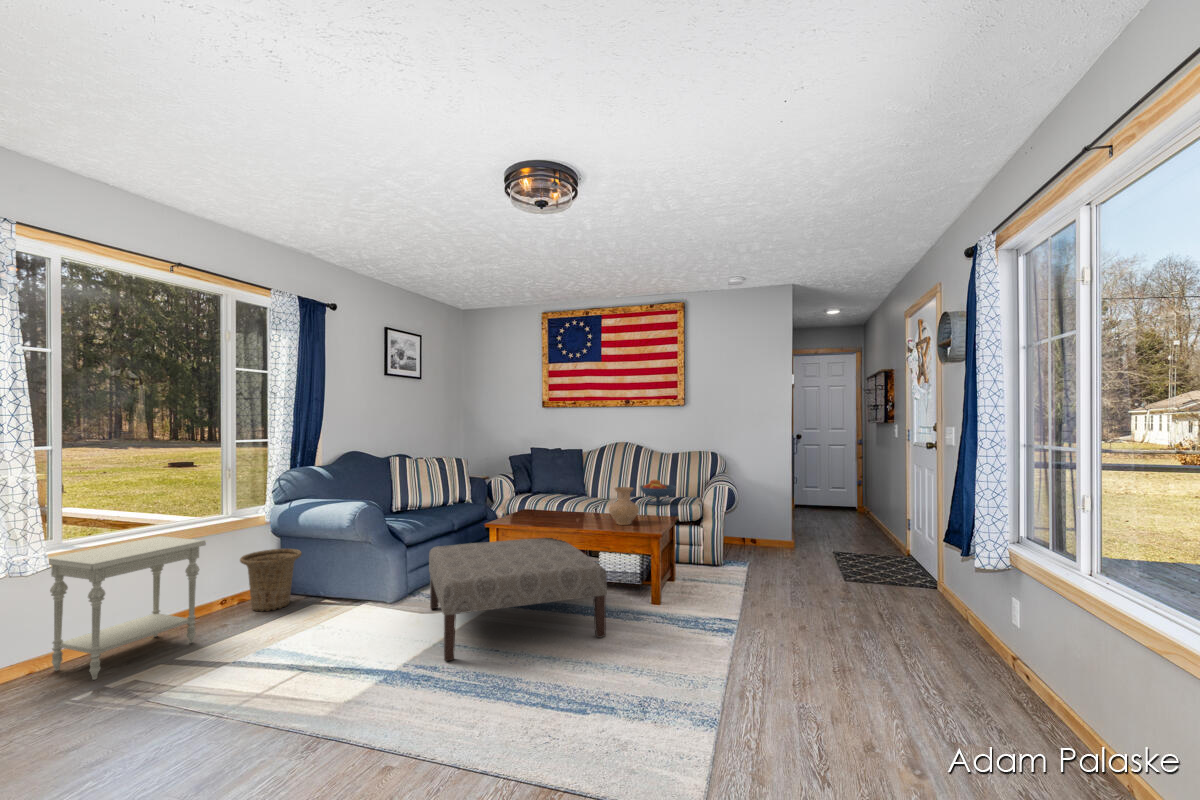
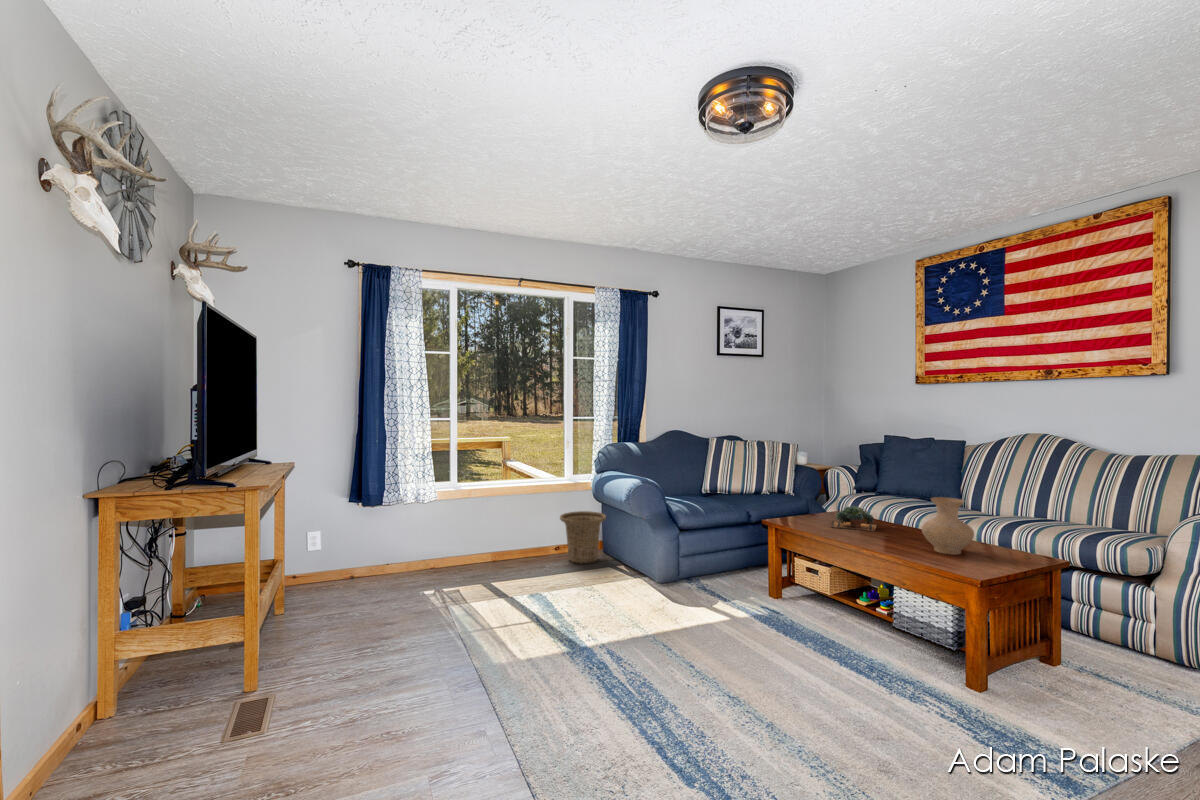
fruit bowl: present [640,480,676,505] -> none [1034,493,1110,537]
succulent plant: none [531,502,566,522] -> present [831,506,877,531]
side table: present [49,536,206,680] -> none [429,488,517,583]
ottoman: present [429,538,607,661] -> none [632,534,848,701]

